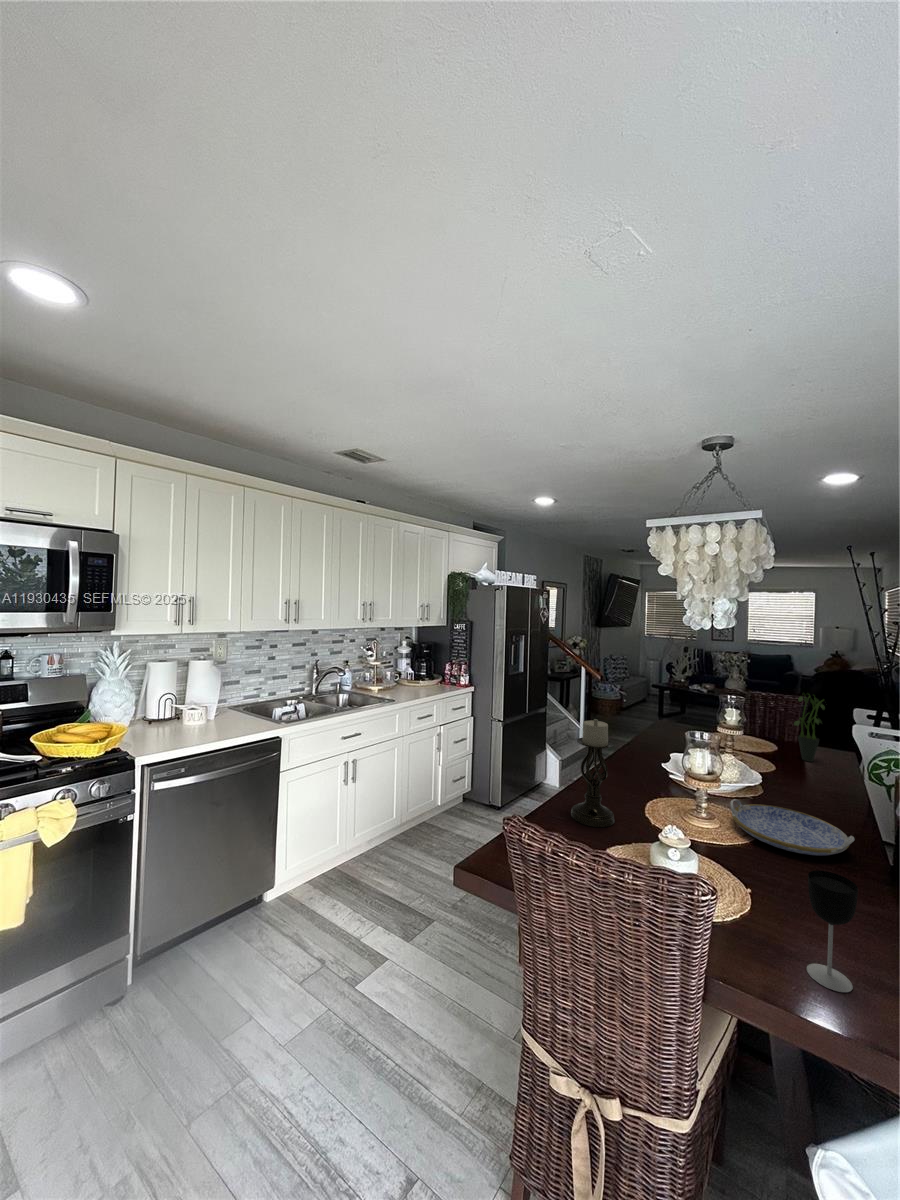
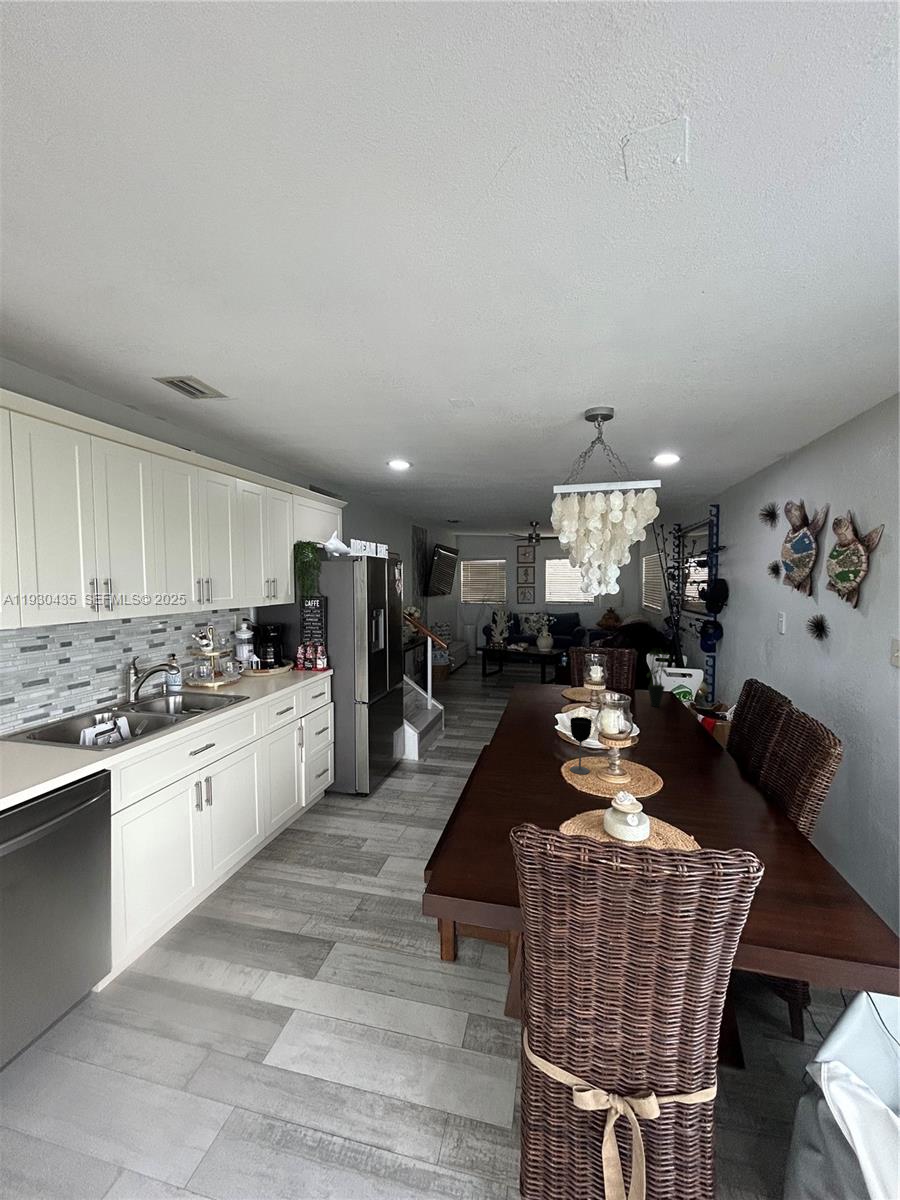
candle holder: present [571,719,615,827] -> none [513,698,558,810]
serving tray: present [730,799,855,856] -> none [642,754,746,795]
wine glass: present [807,871,858,992] -> present [570,717,592,774]

